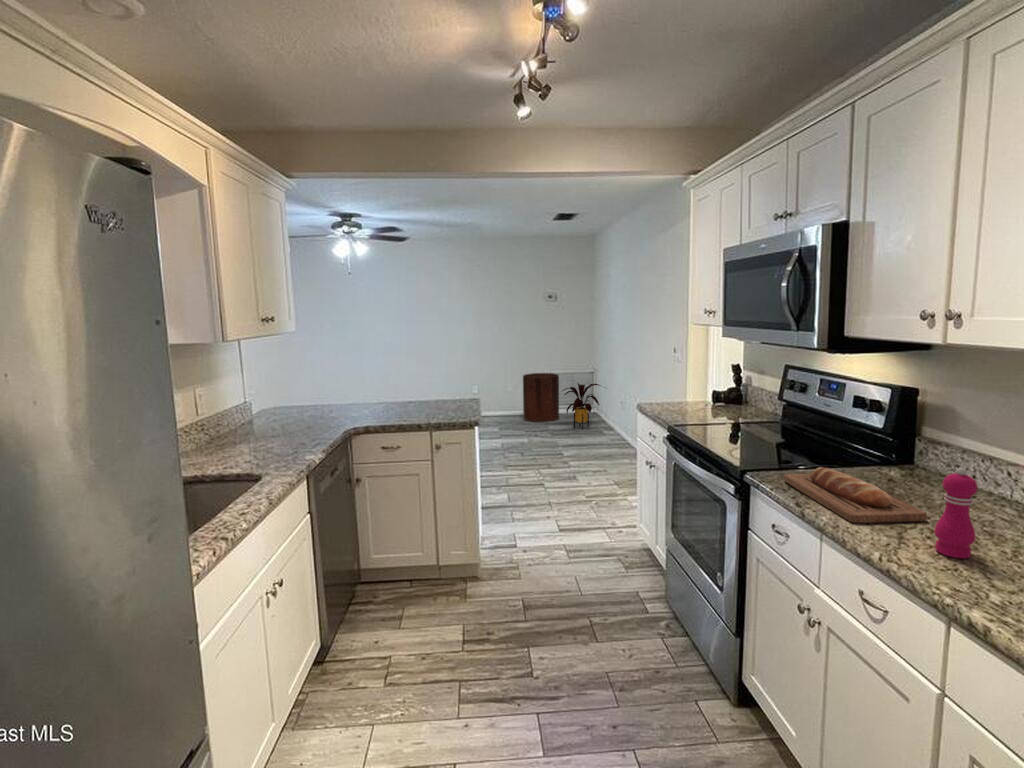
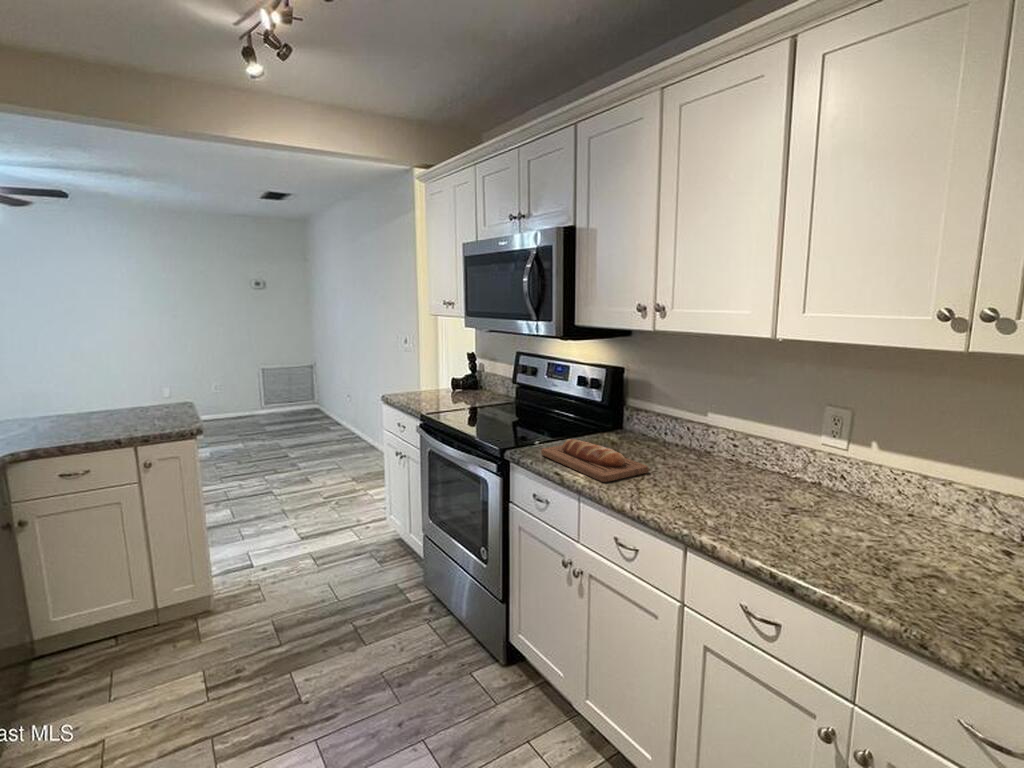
trash can: present [523,373,559,422] -> none [230,368,278,423]
house plant: present [562,383,600,429] -> none [280,376,333,426]
pepper mill: present [934,468,977,558] -> none [662,428,688,497]

